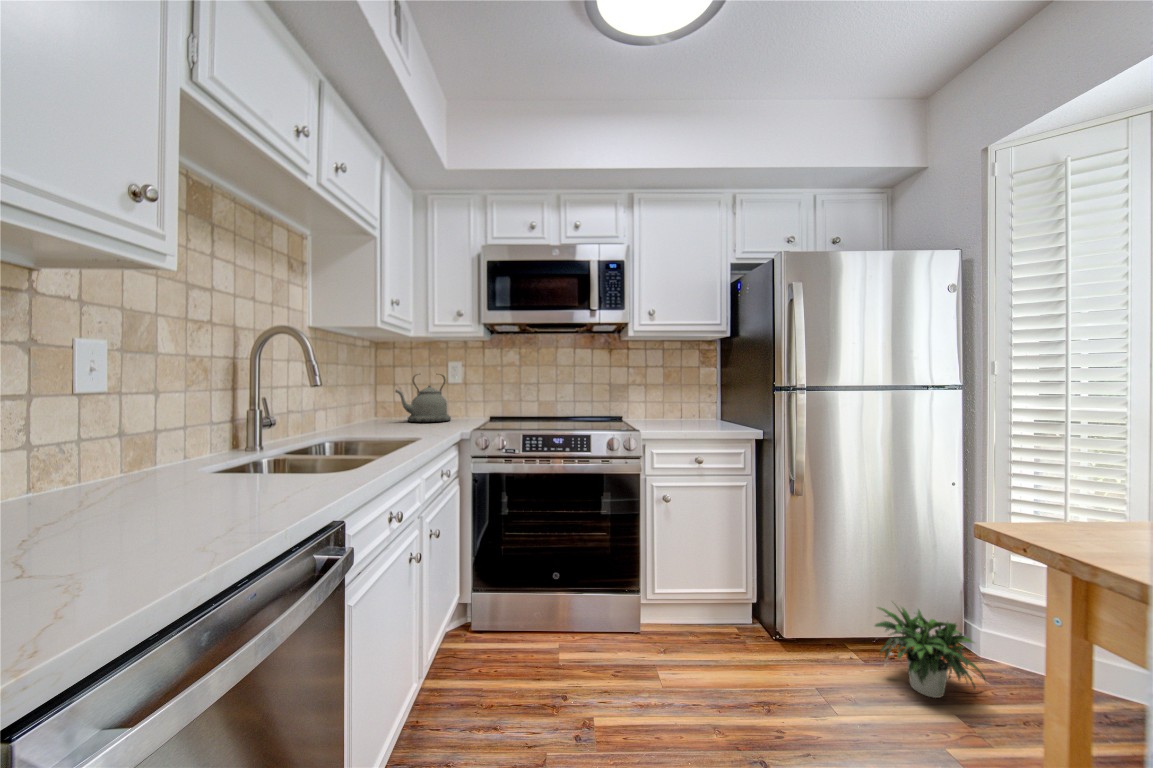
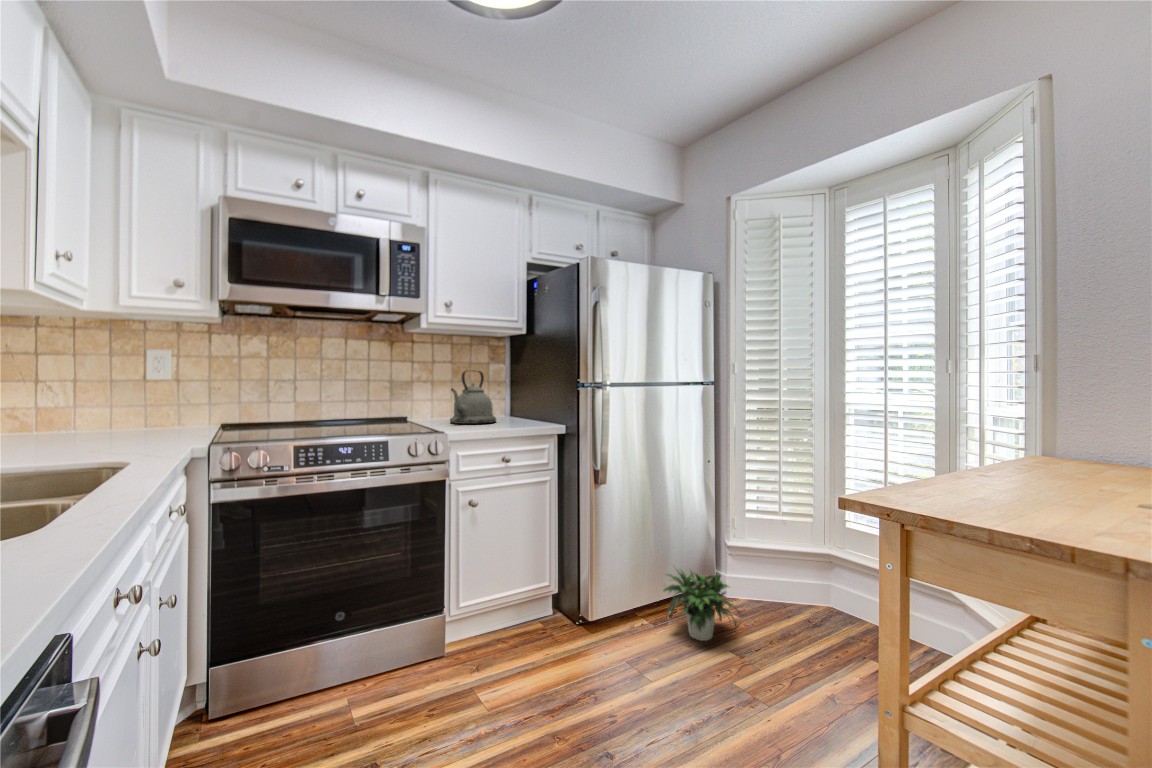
kettle: present [396,375,451,422] -> present [450,371,496,424]

